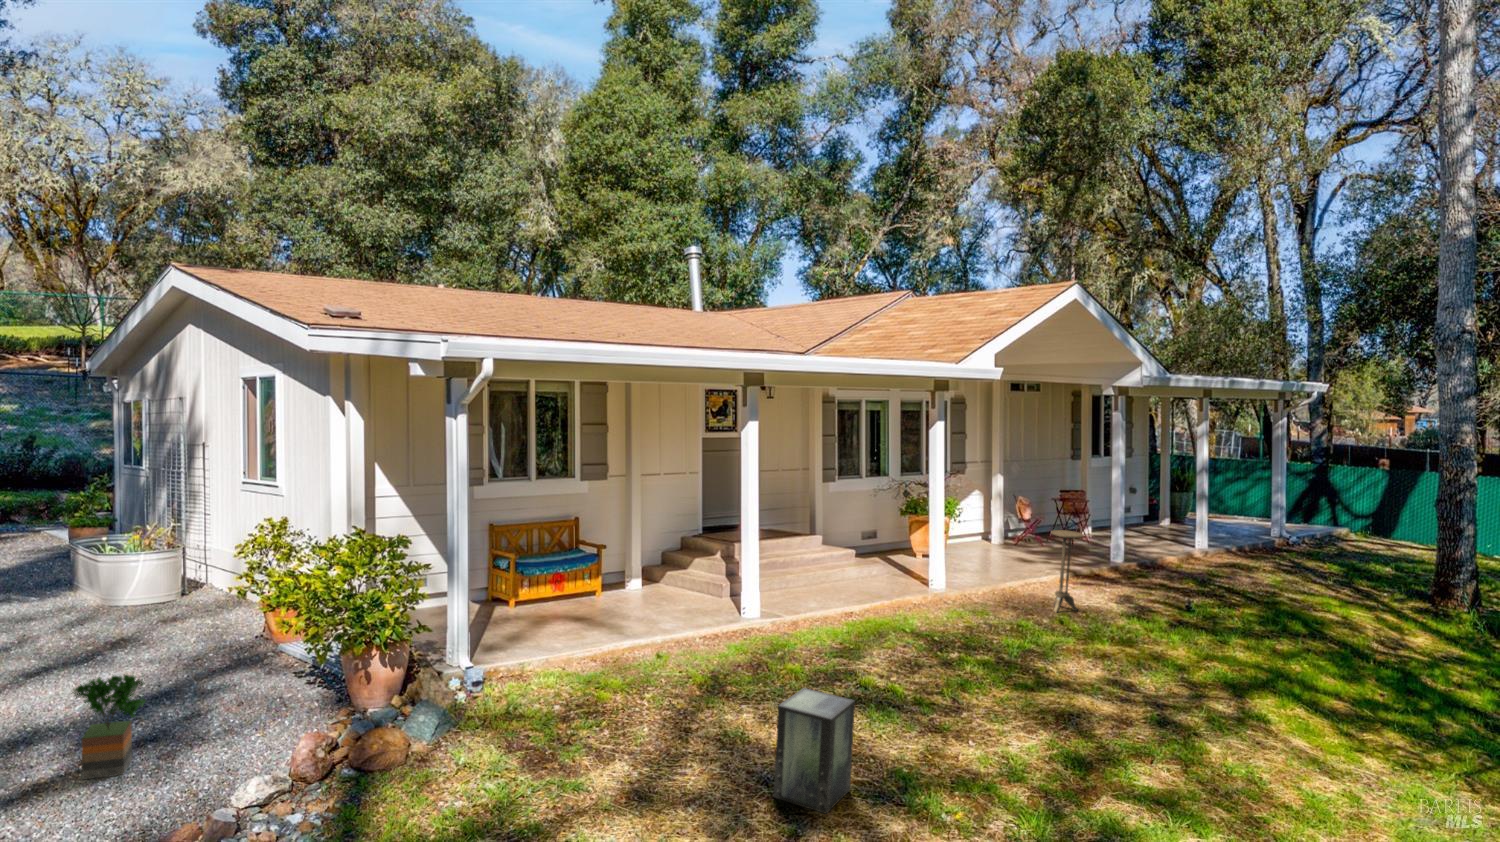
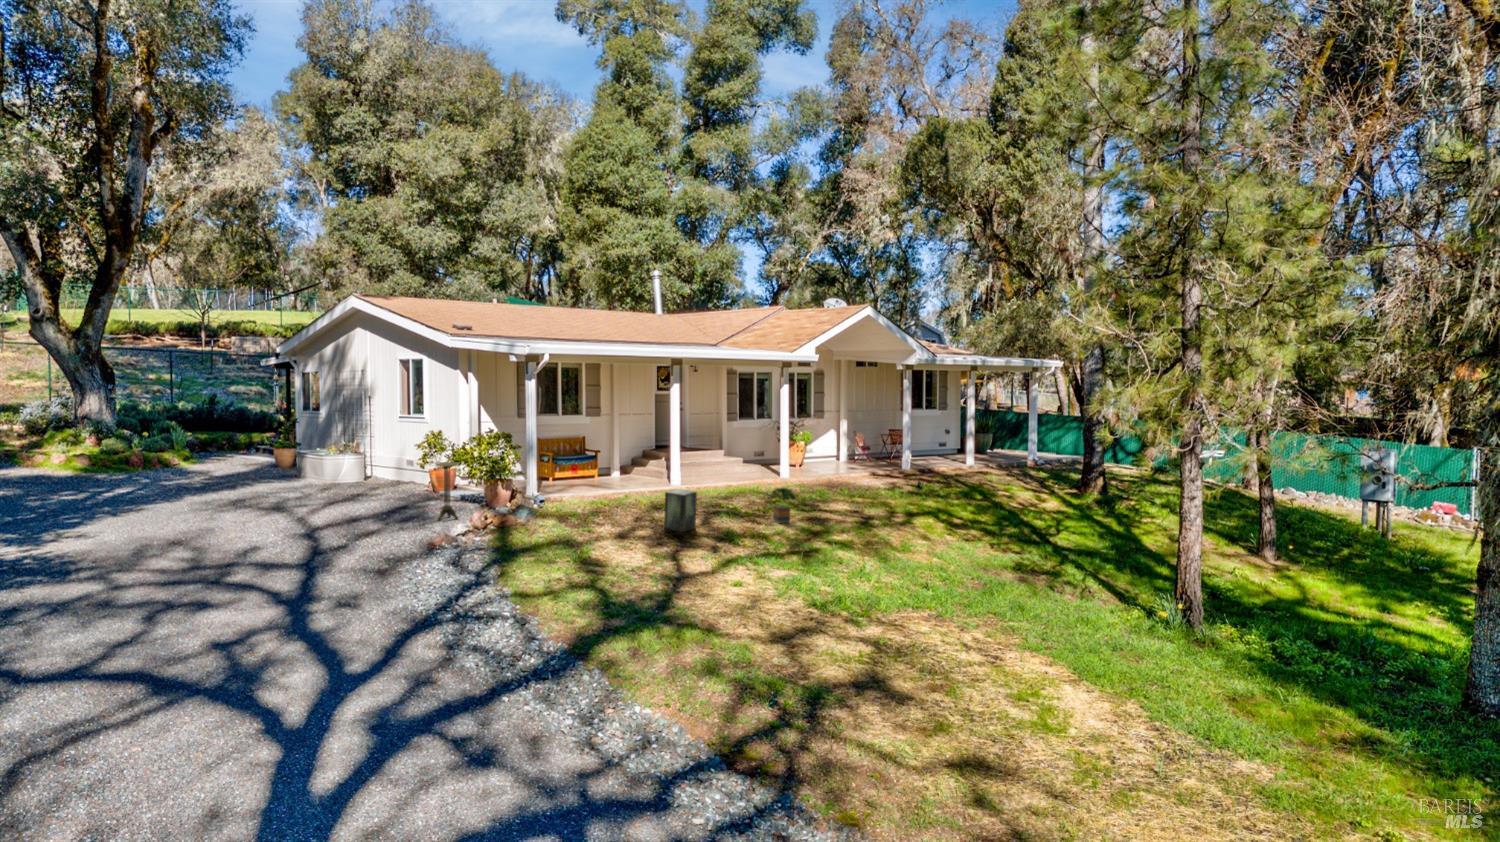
side table: present [1051,530,1083,613] -> present [436,462,458,520]
potted tree: present [73,674,145,779] -> present [772,488,796,524]

